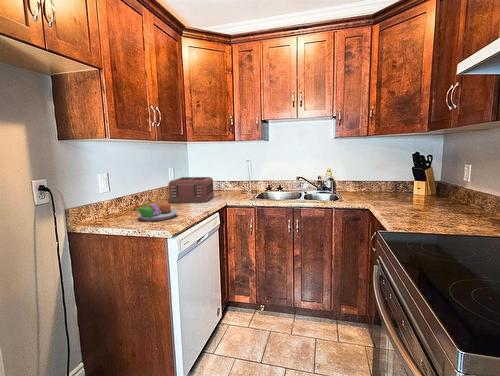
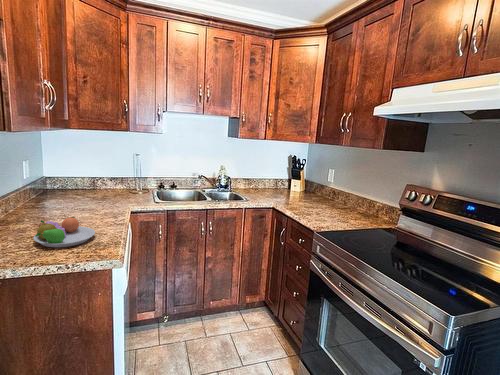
toaster: present [168,177,214,203] -> none [42,175,102,213]

